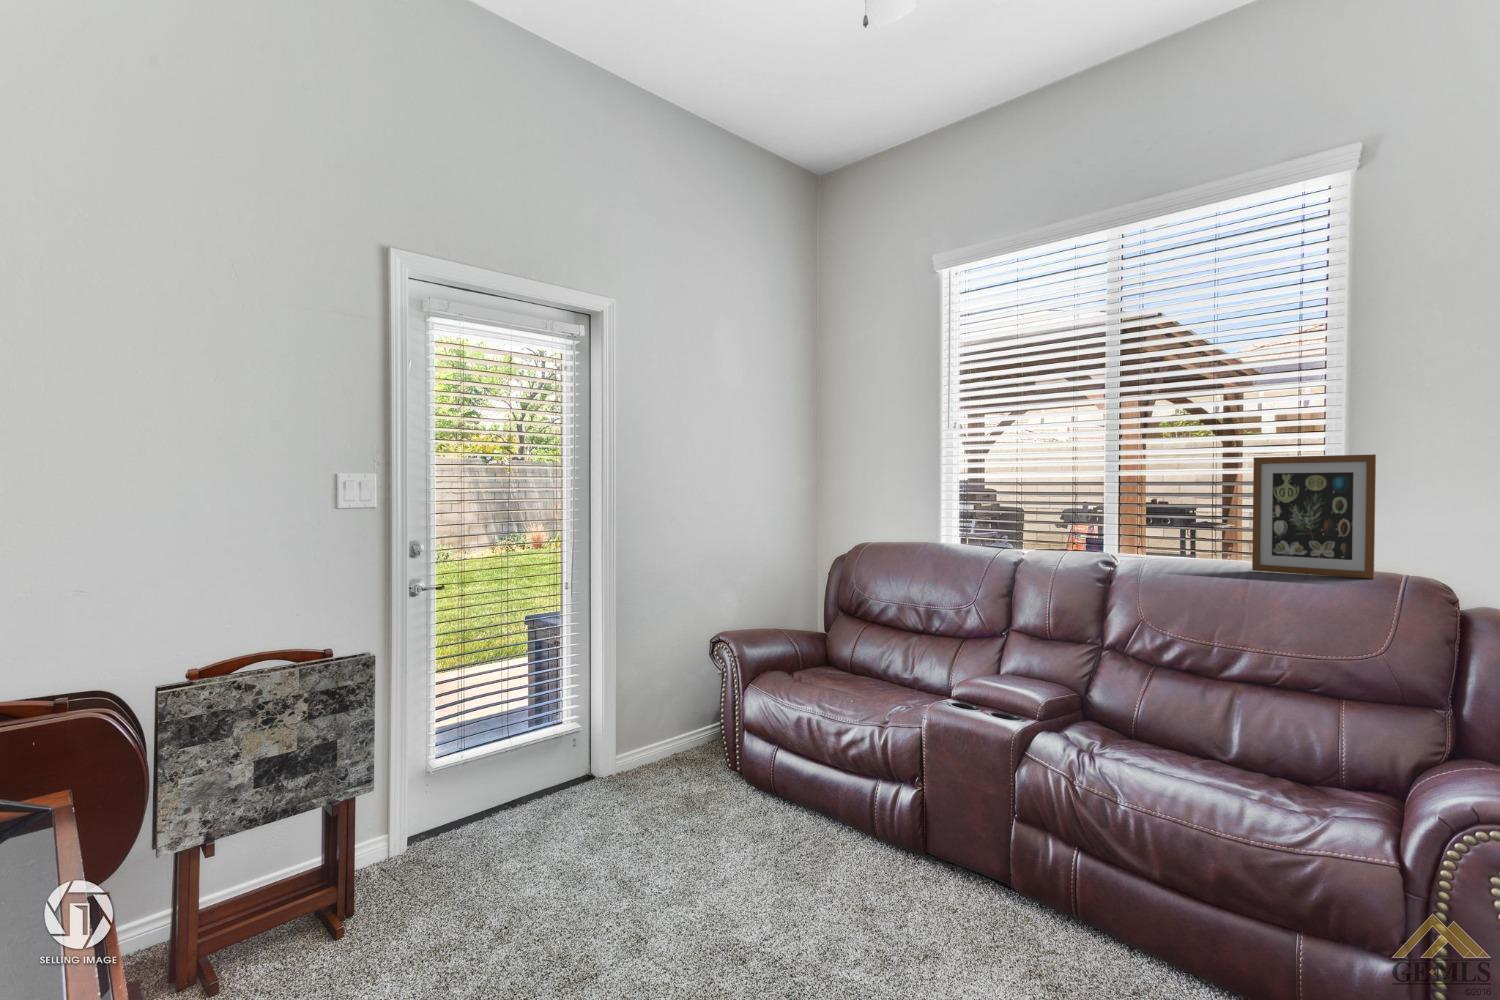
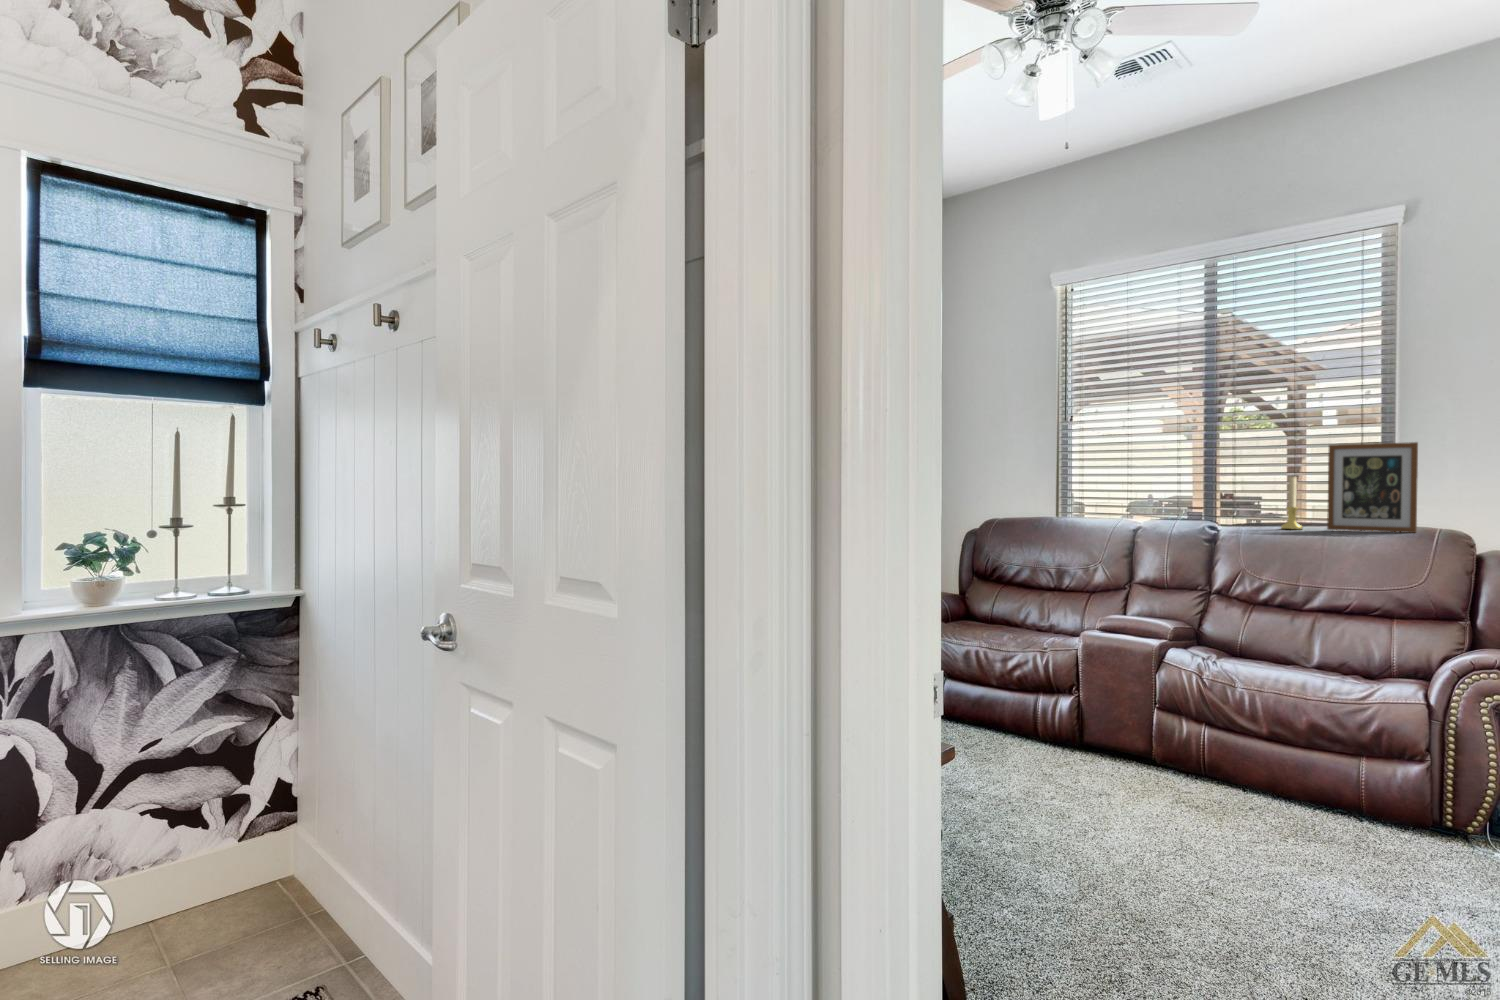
candle holder: none [1192,496,1221,569] -> present [1281,477,1303,529]

